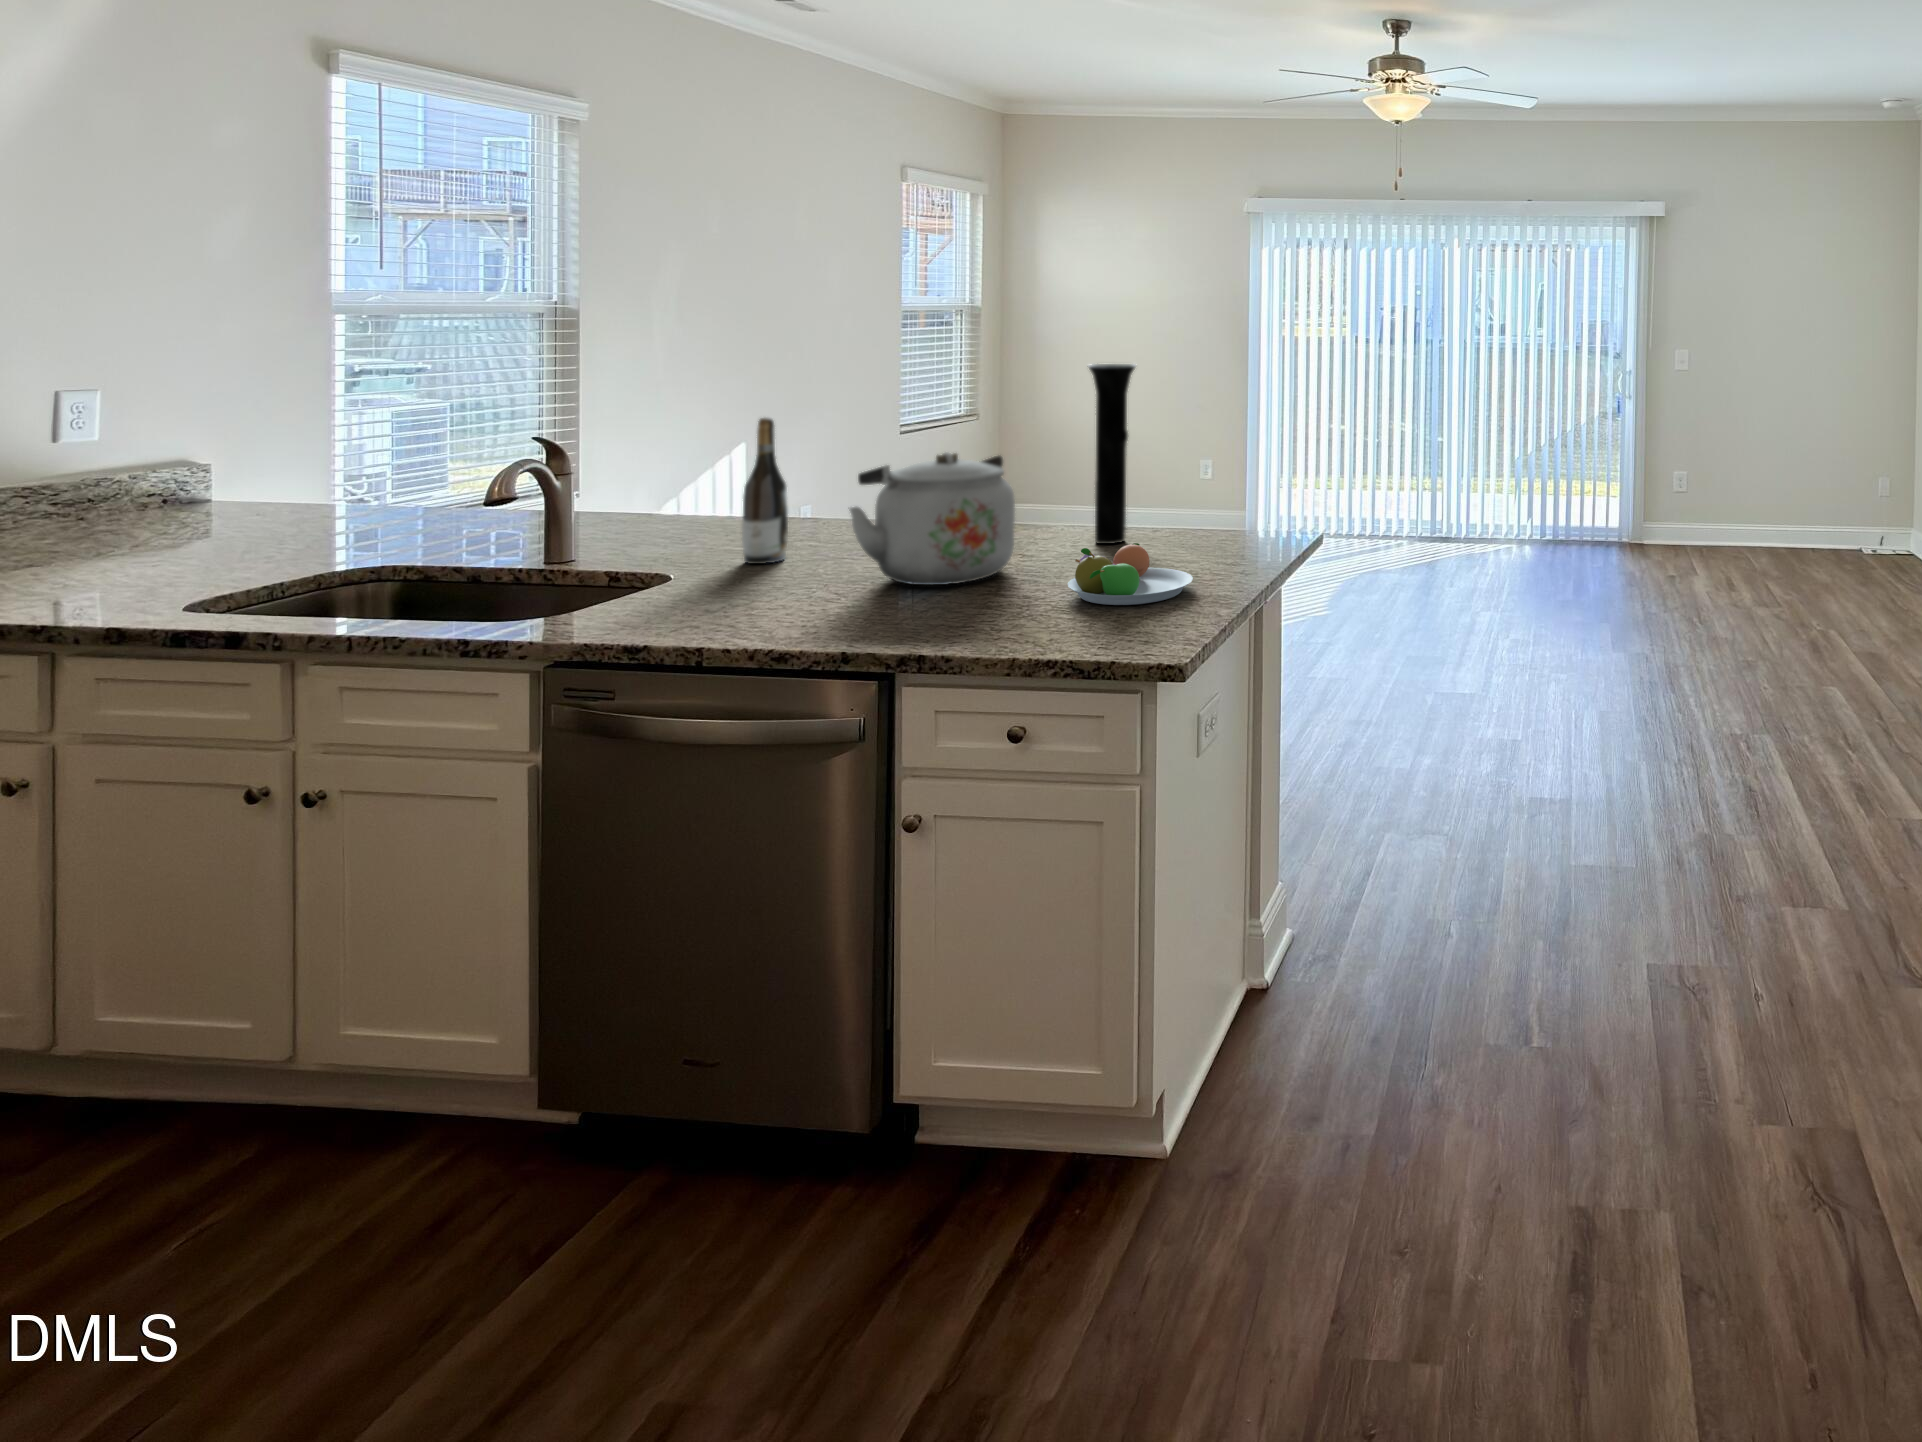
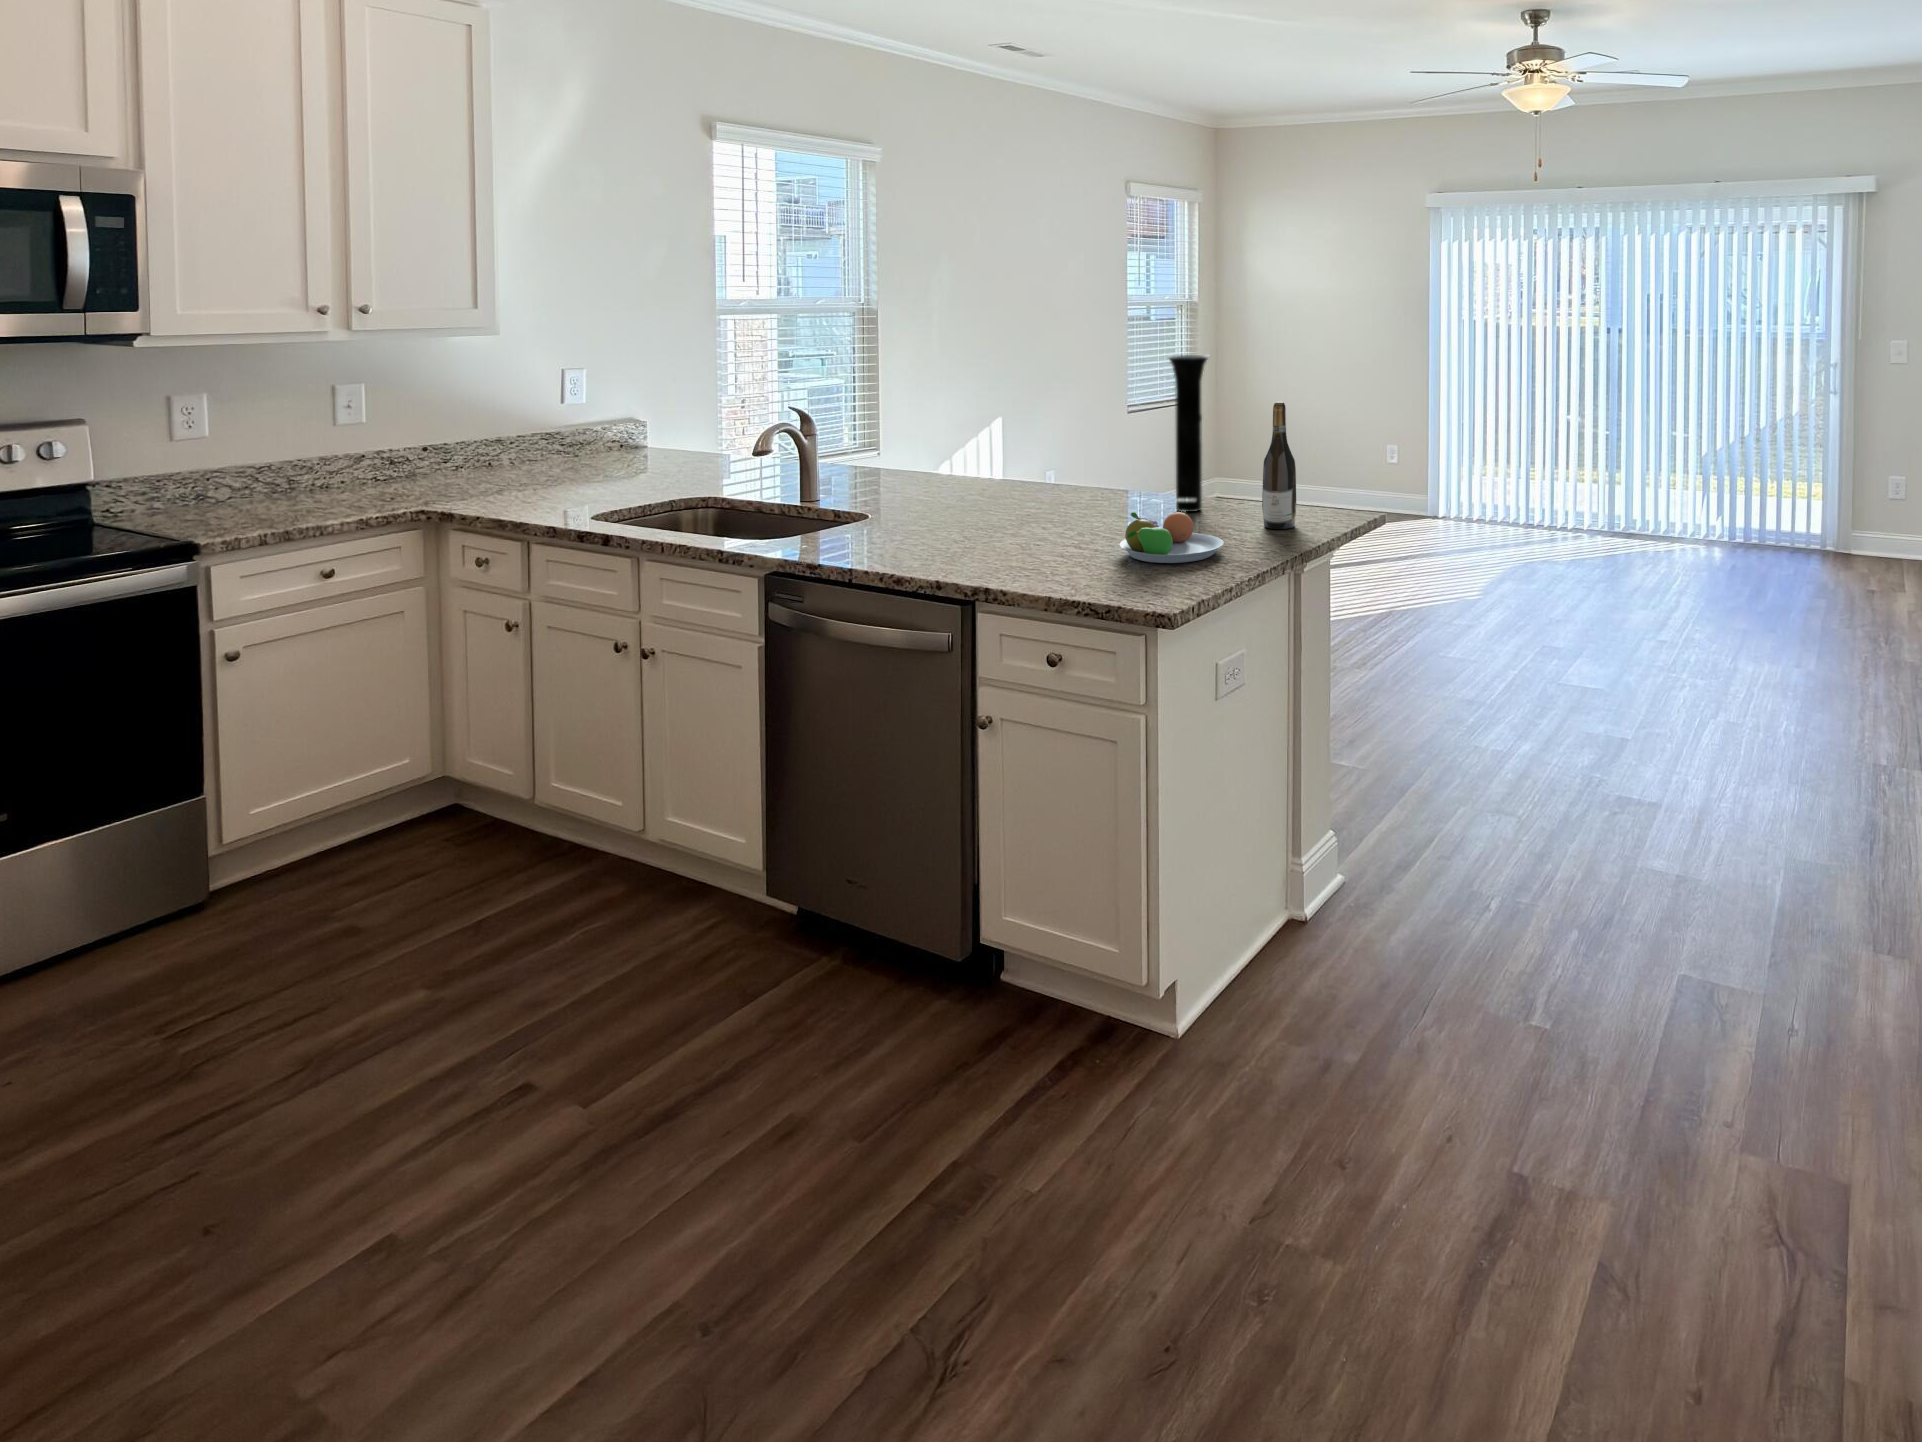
wine bottle: present [742,417,788,564] -> present [1262,402,1296,529]
kettle: present [849,452,1015,585] -> none [968,427,1098,536]

